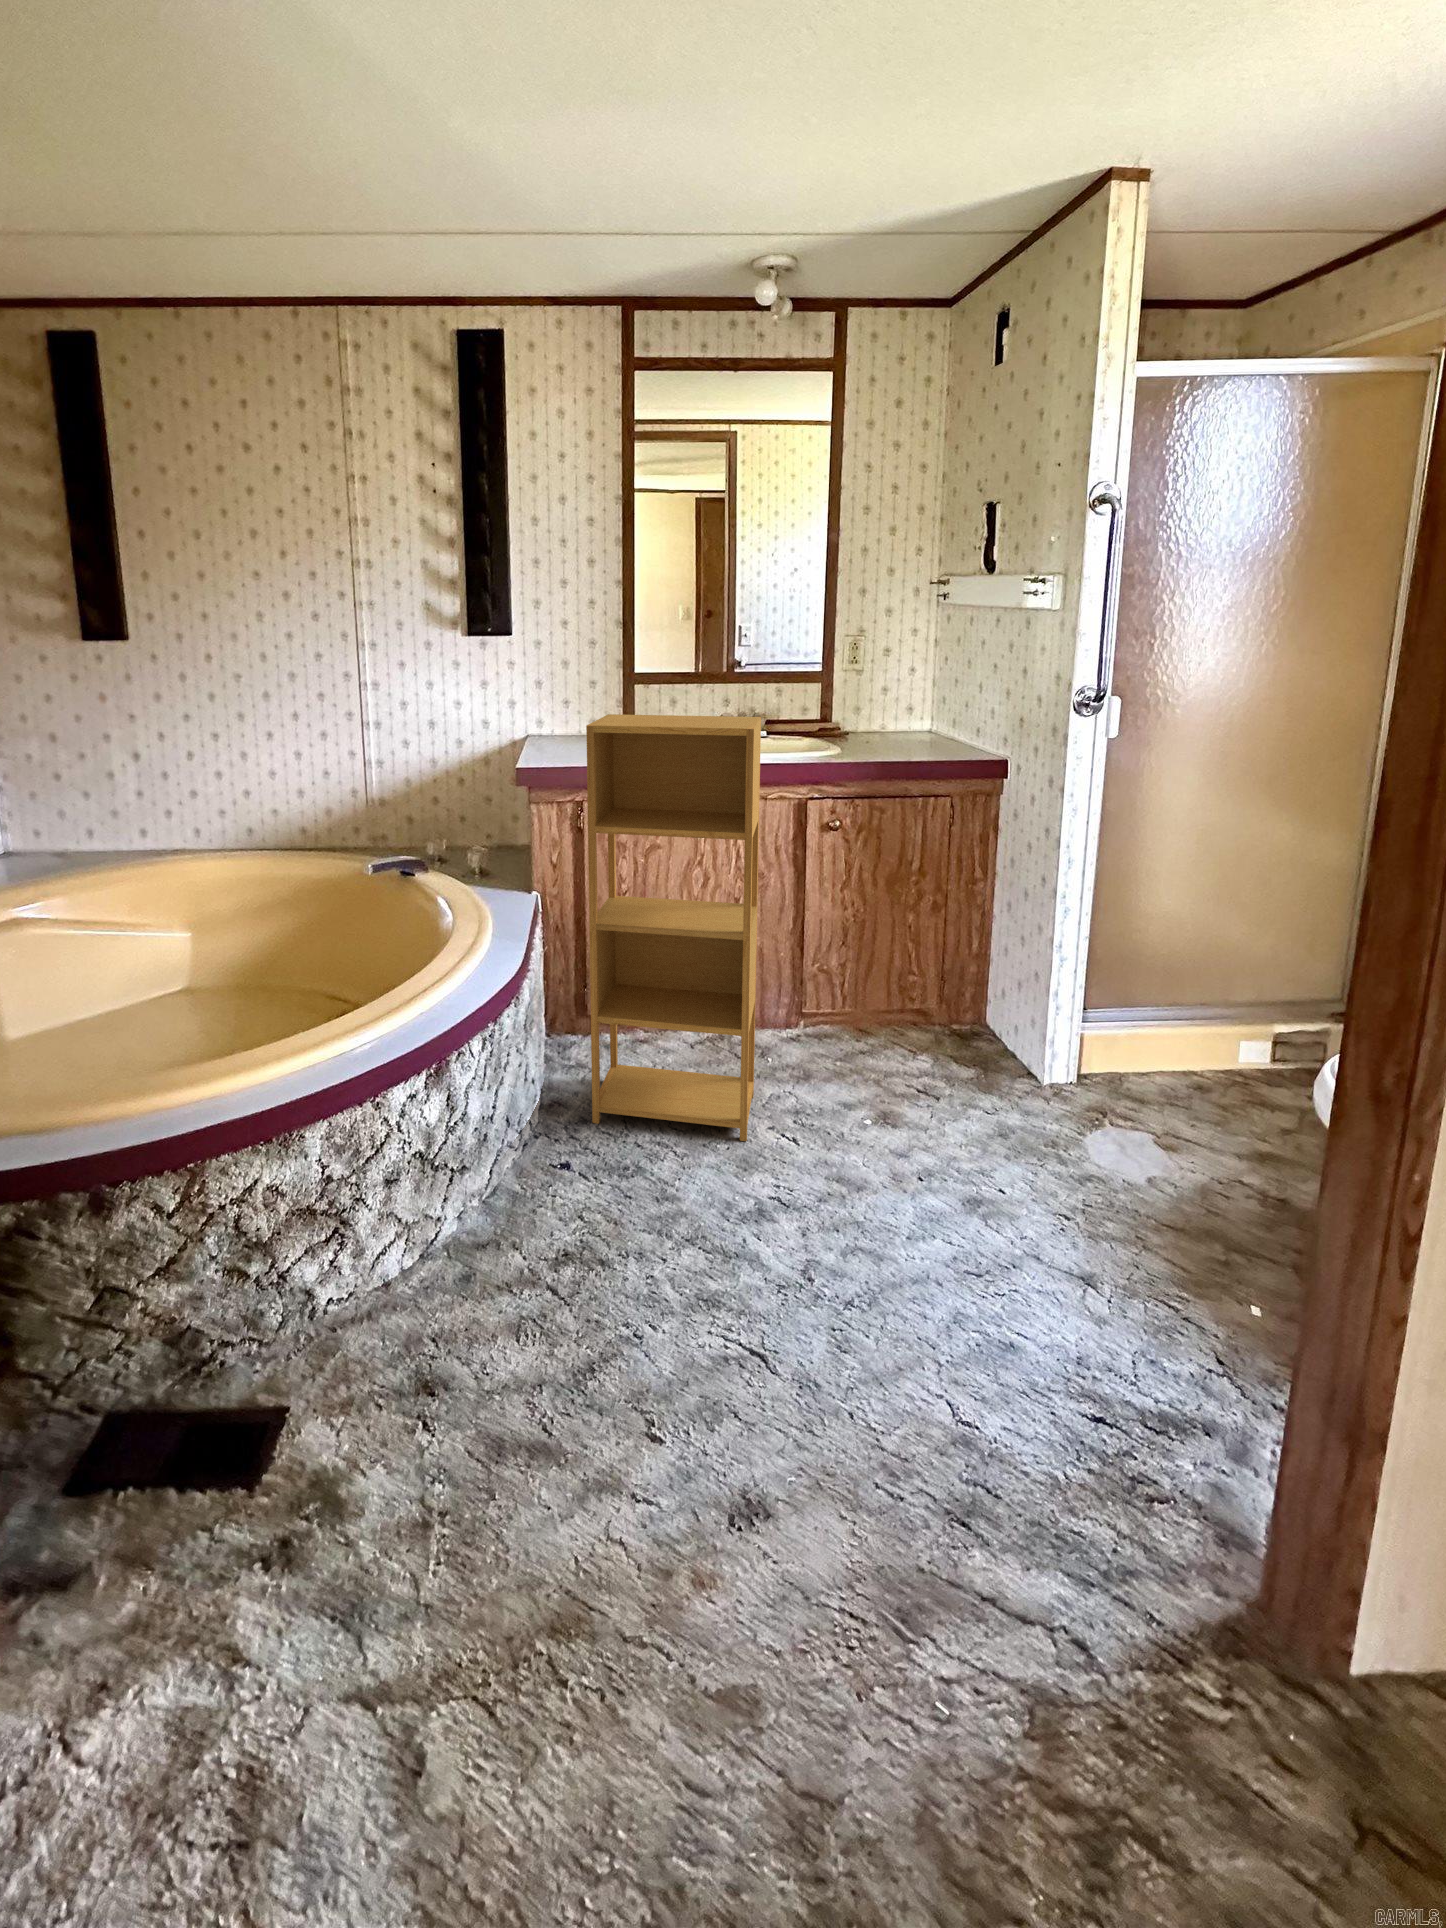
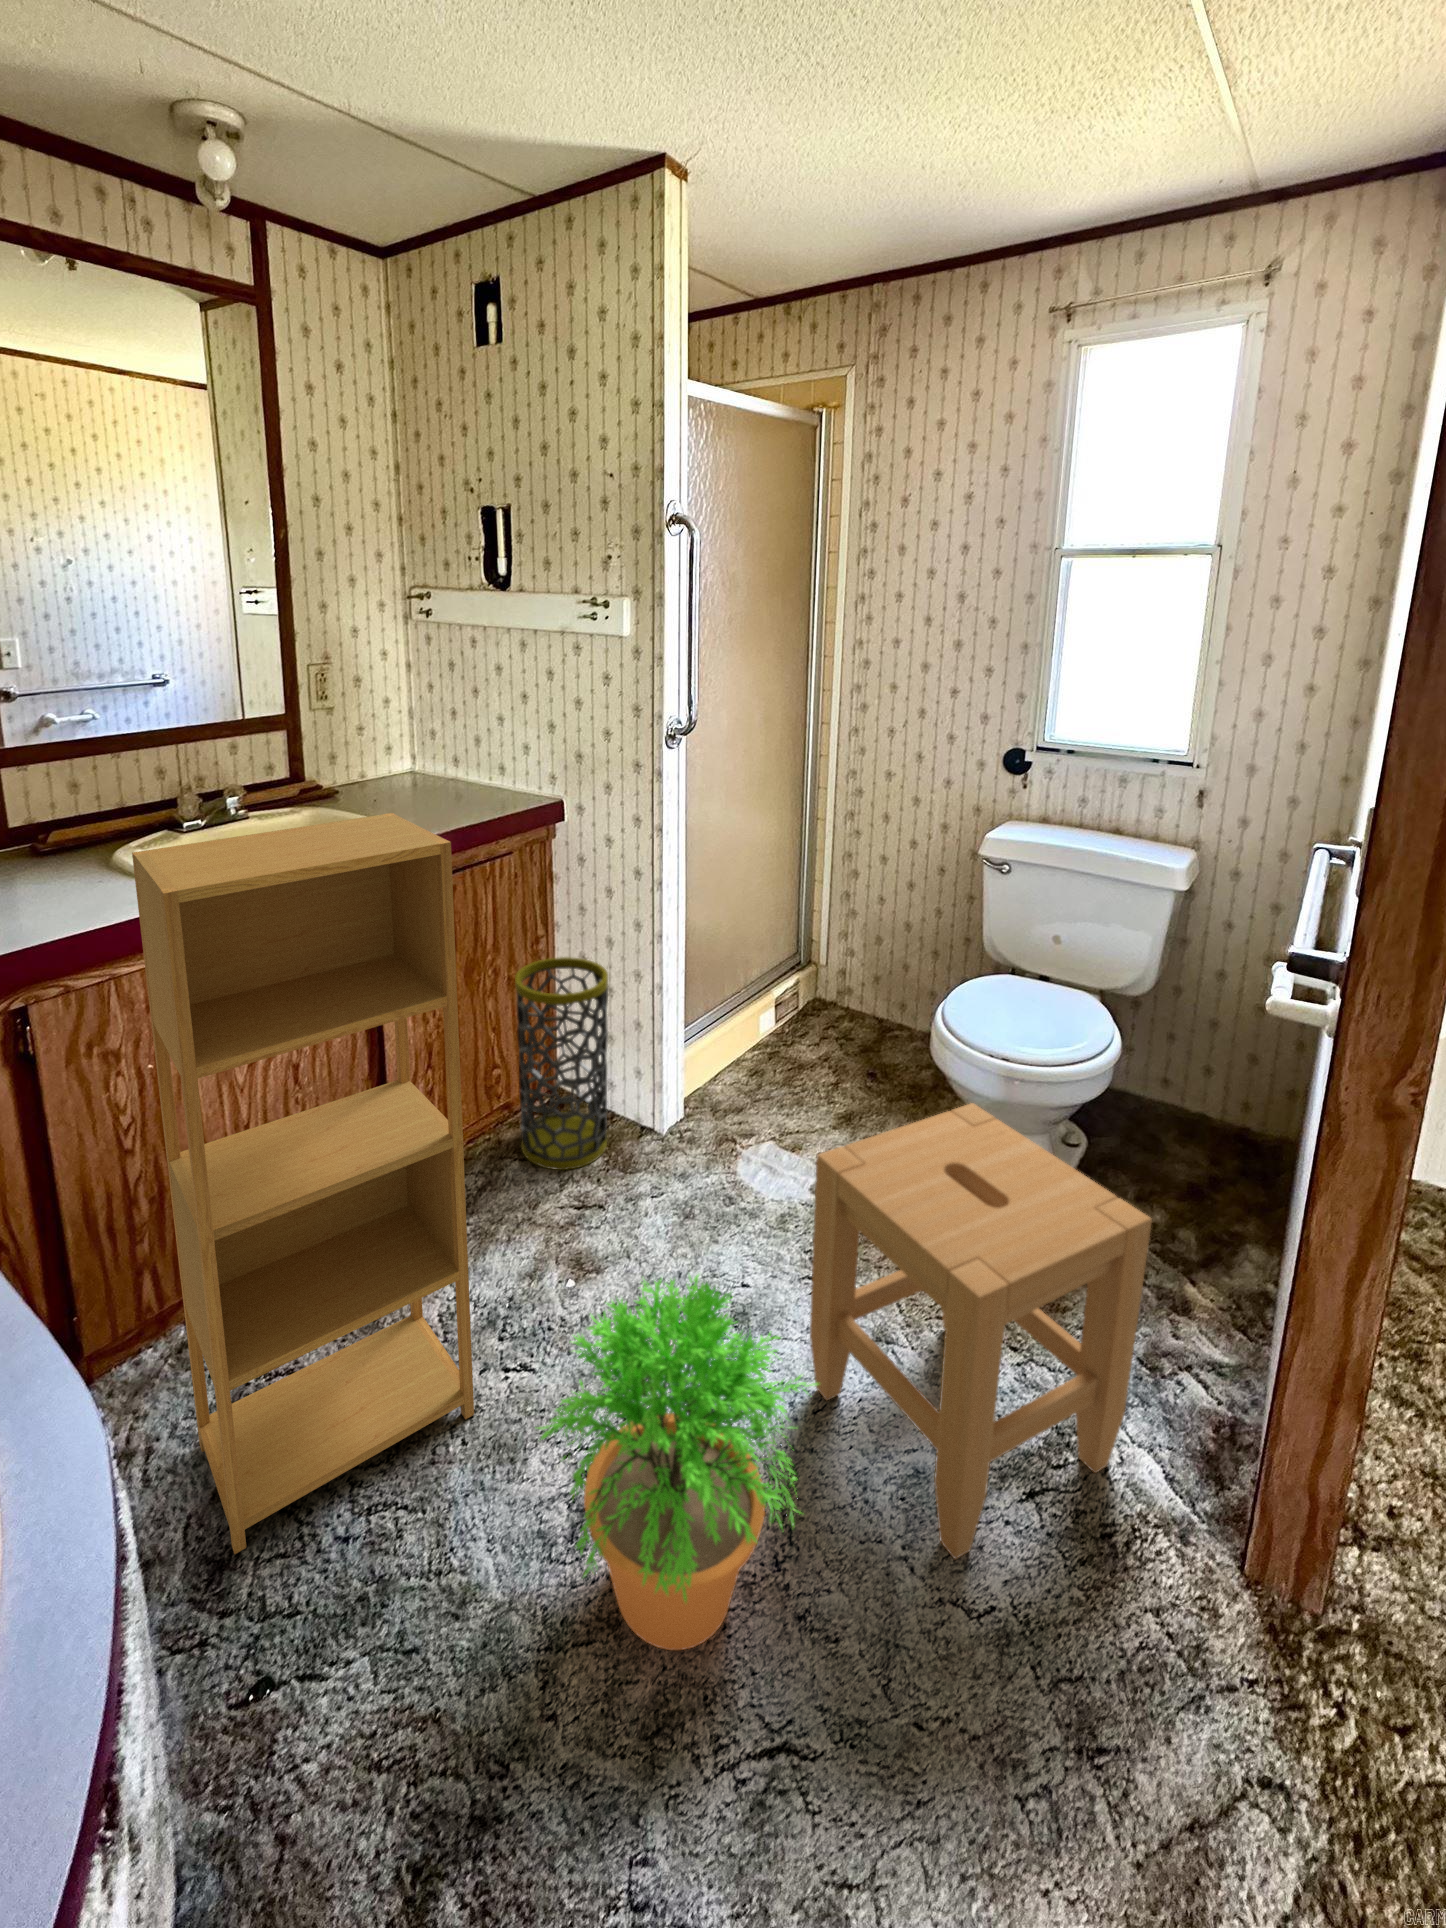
trash can: none [915,892,1007,1074] -> present [515,957,608,1170]
stool: none [978,1042,1258,1453] -> present [810,1103,1152,1559]
potted plant: none [693,1043,872,1294] -> present [538,1275,819,1650]

